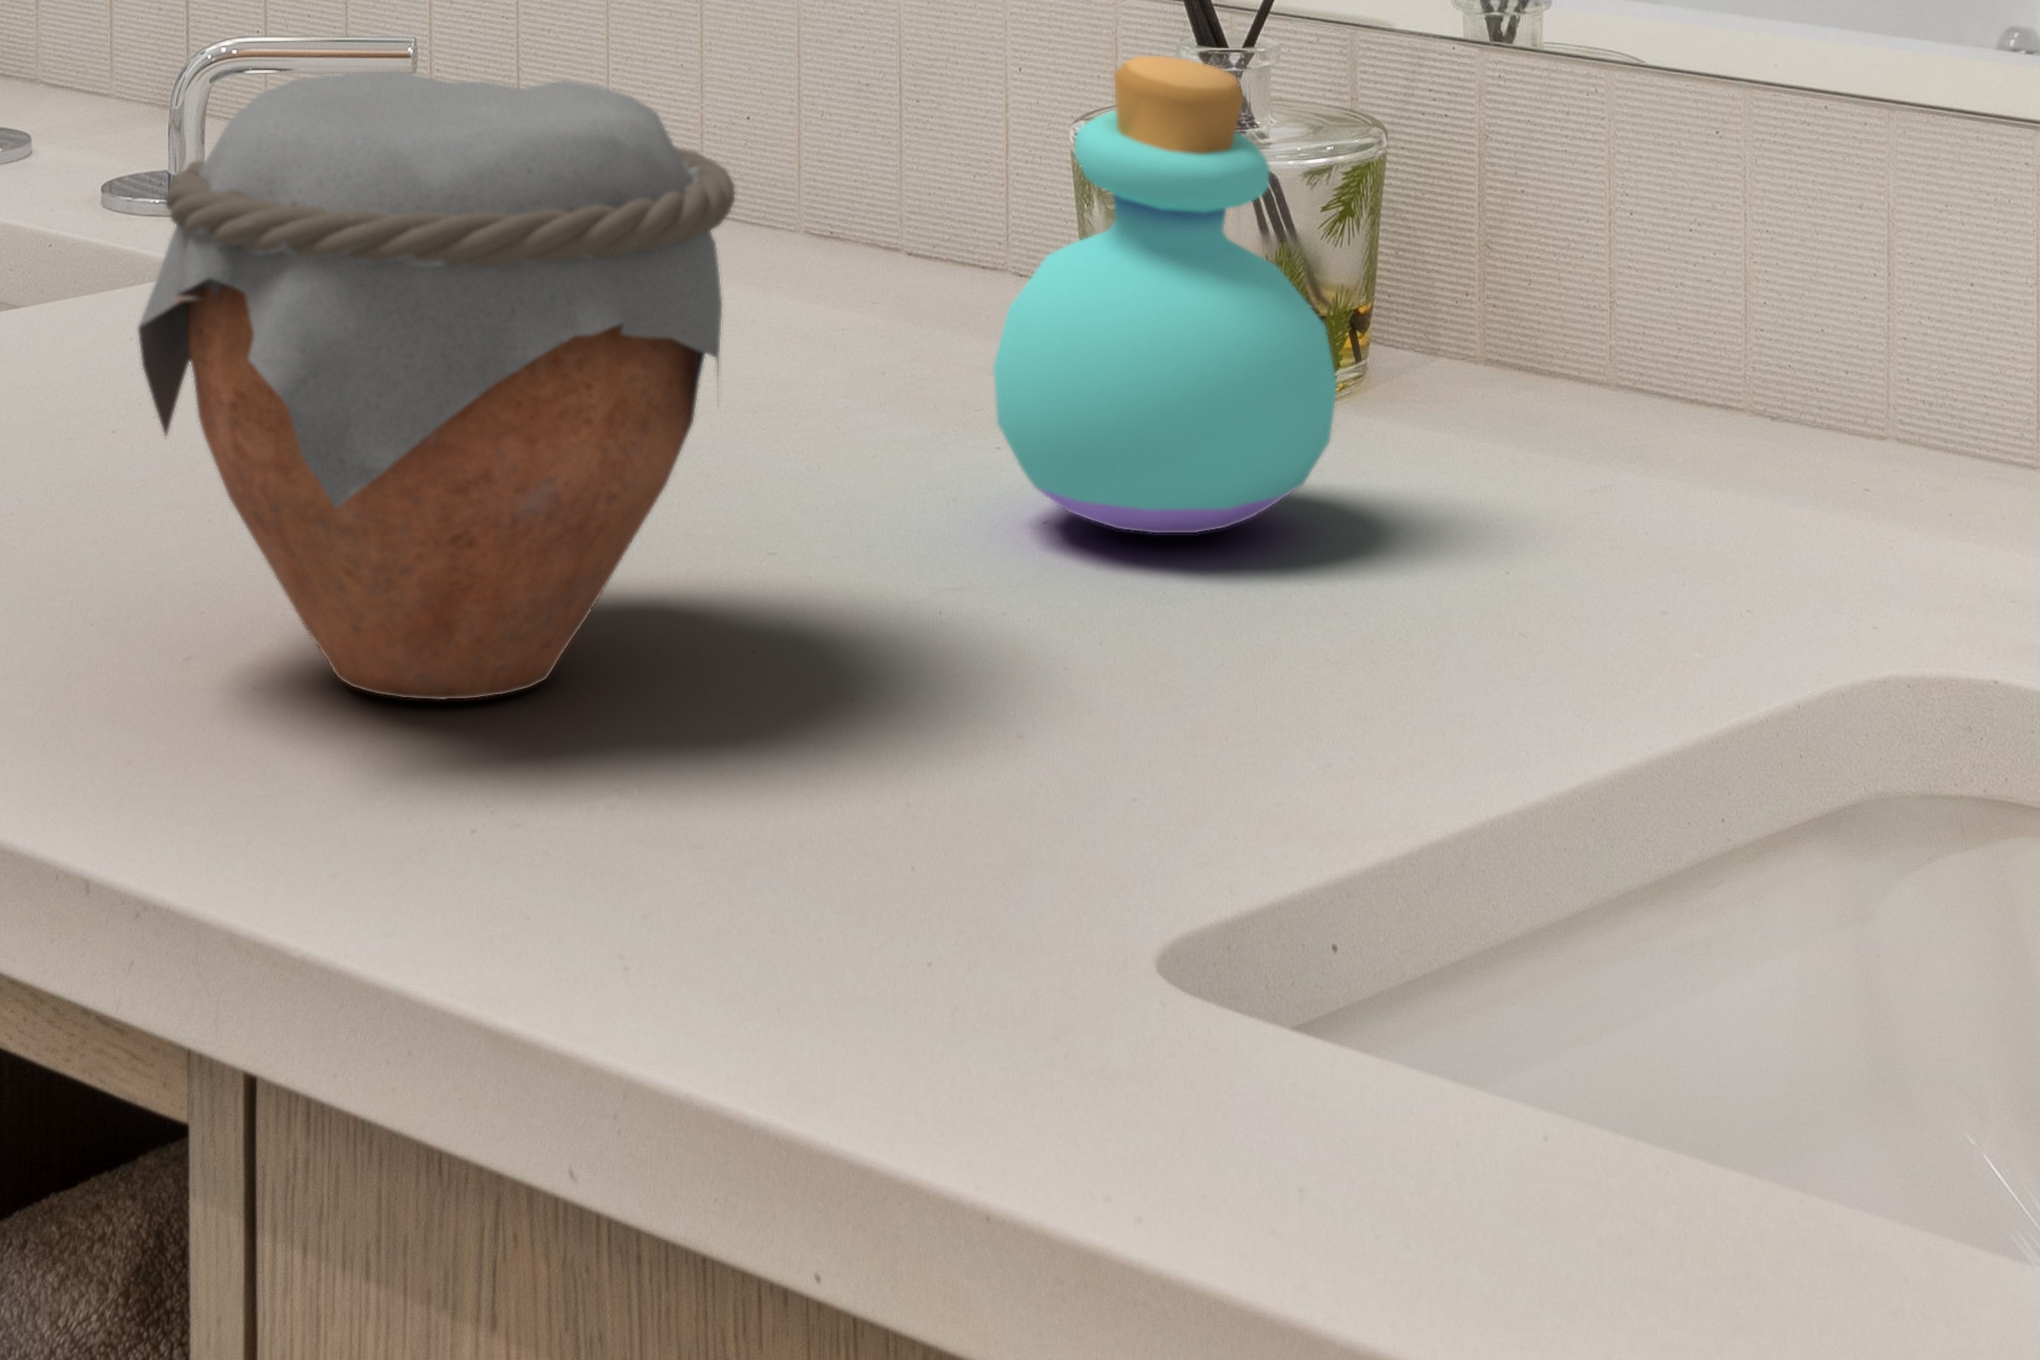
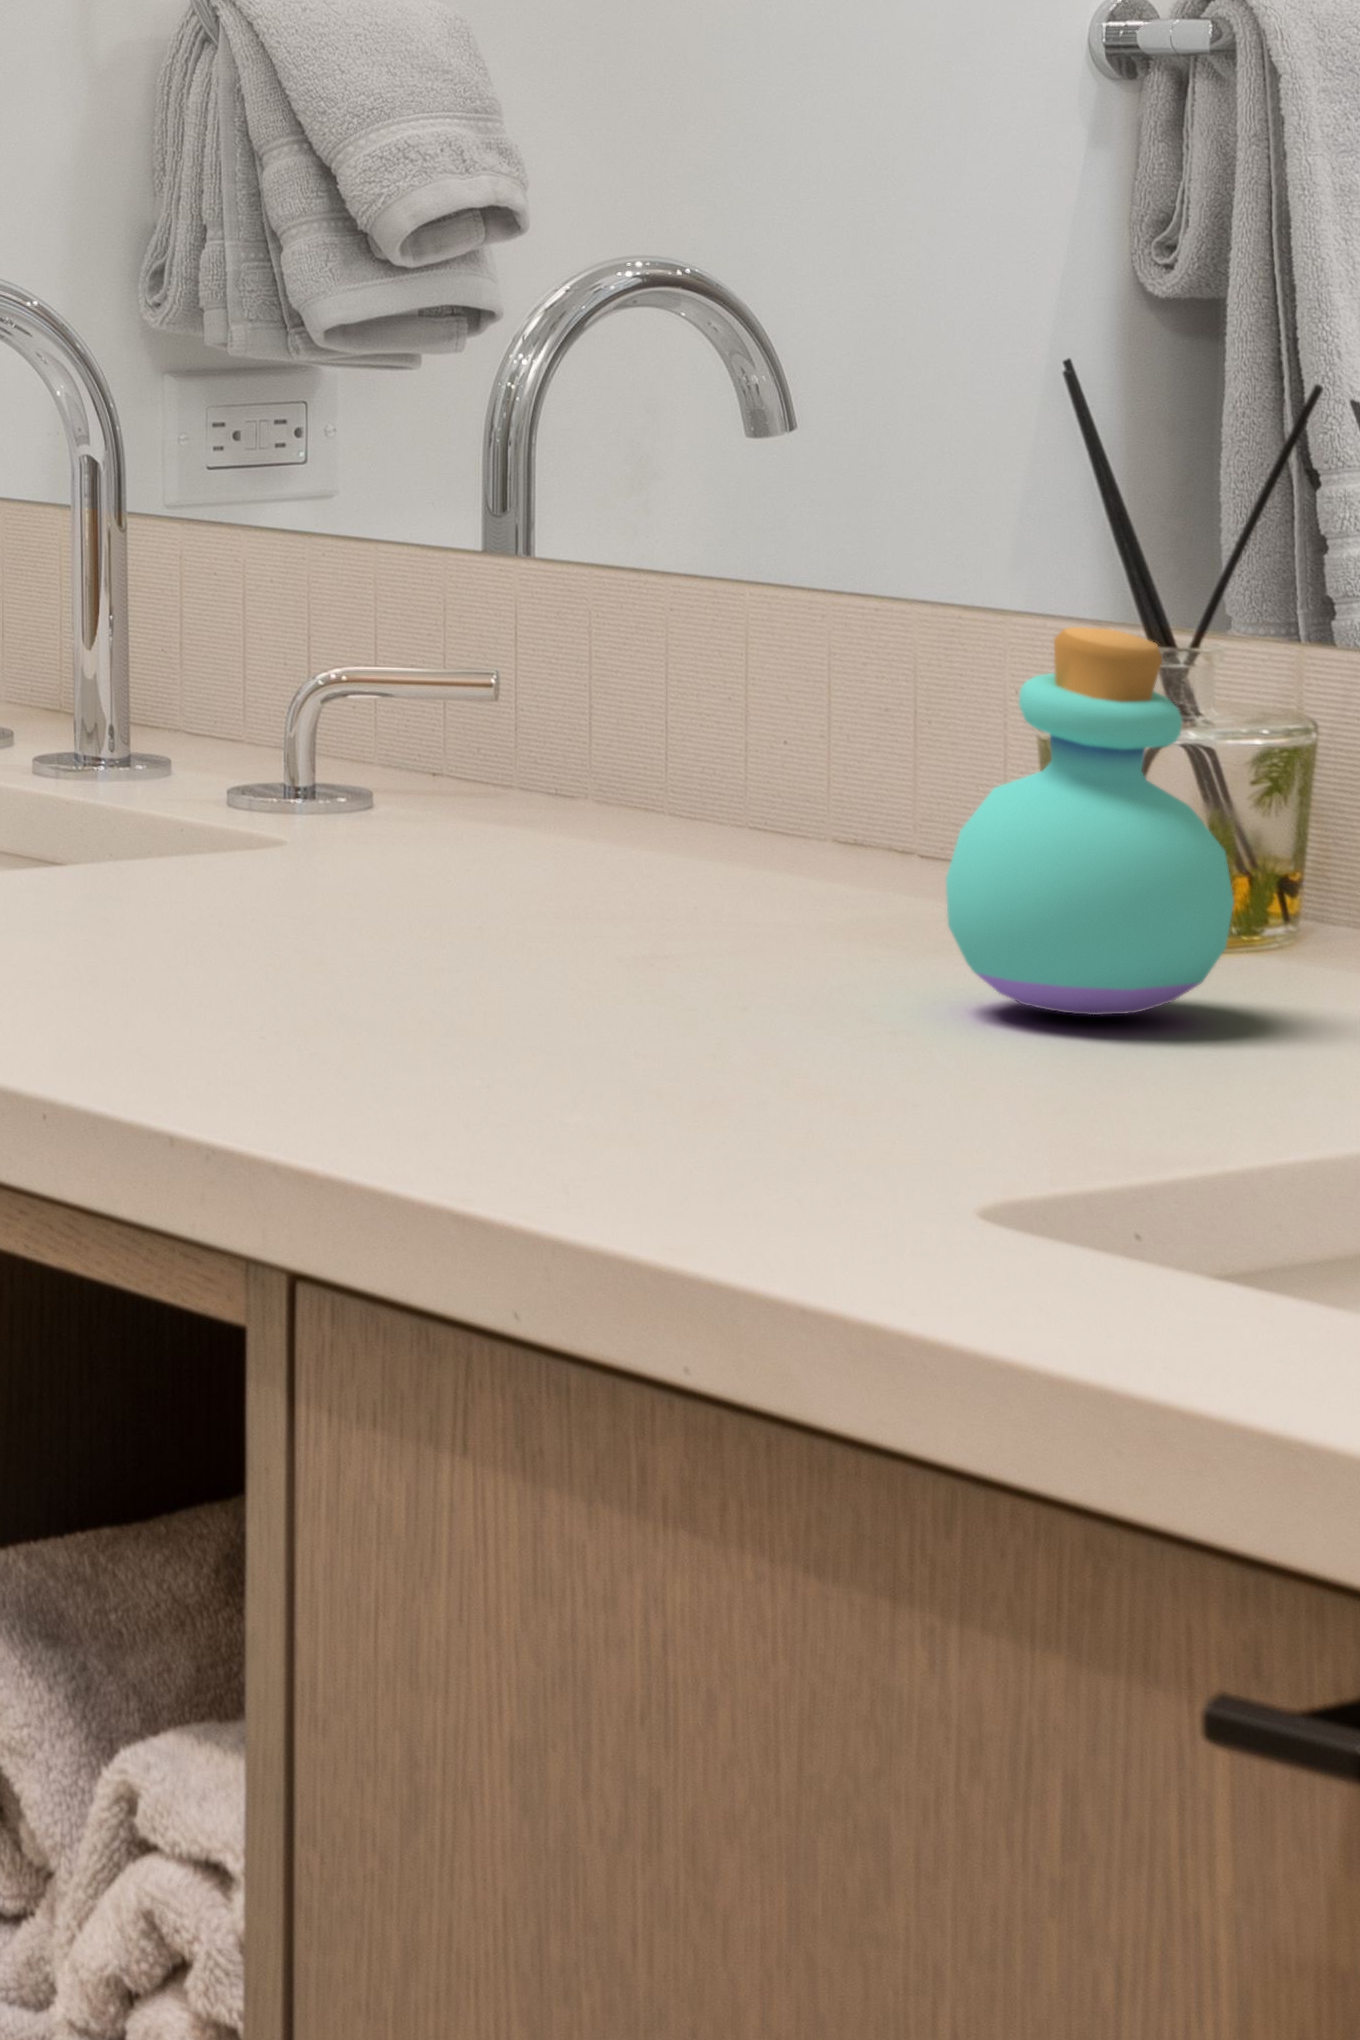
jar: present [138,71,735,700] -> none [247,593,718,1064]

